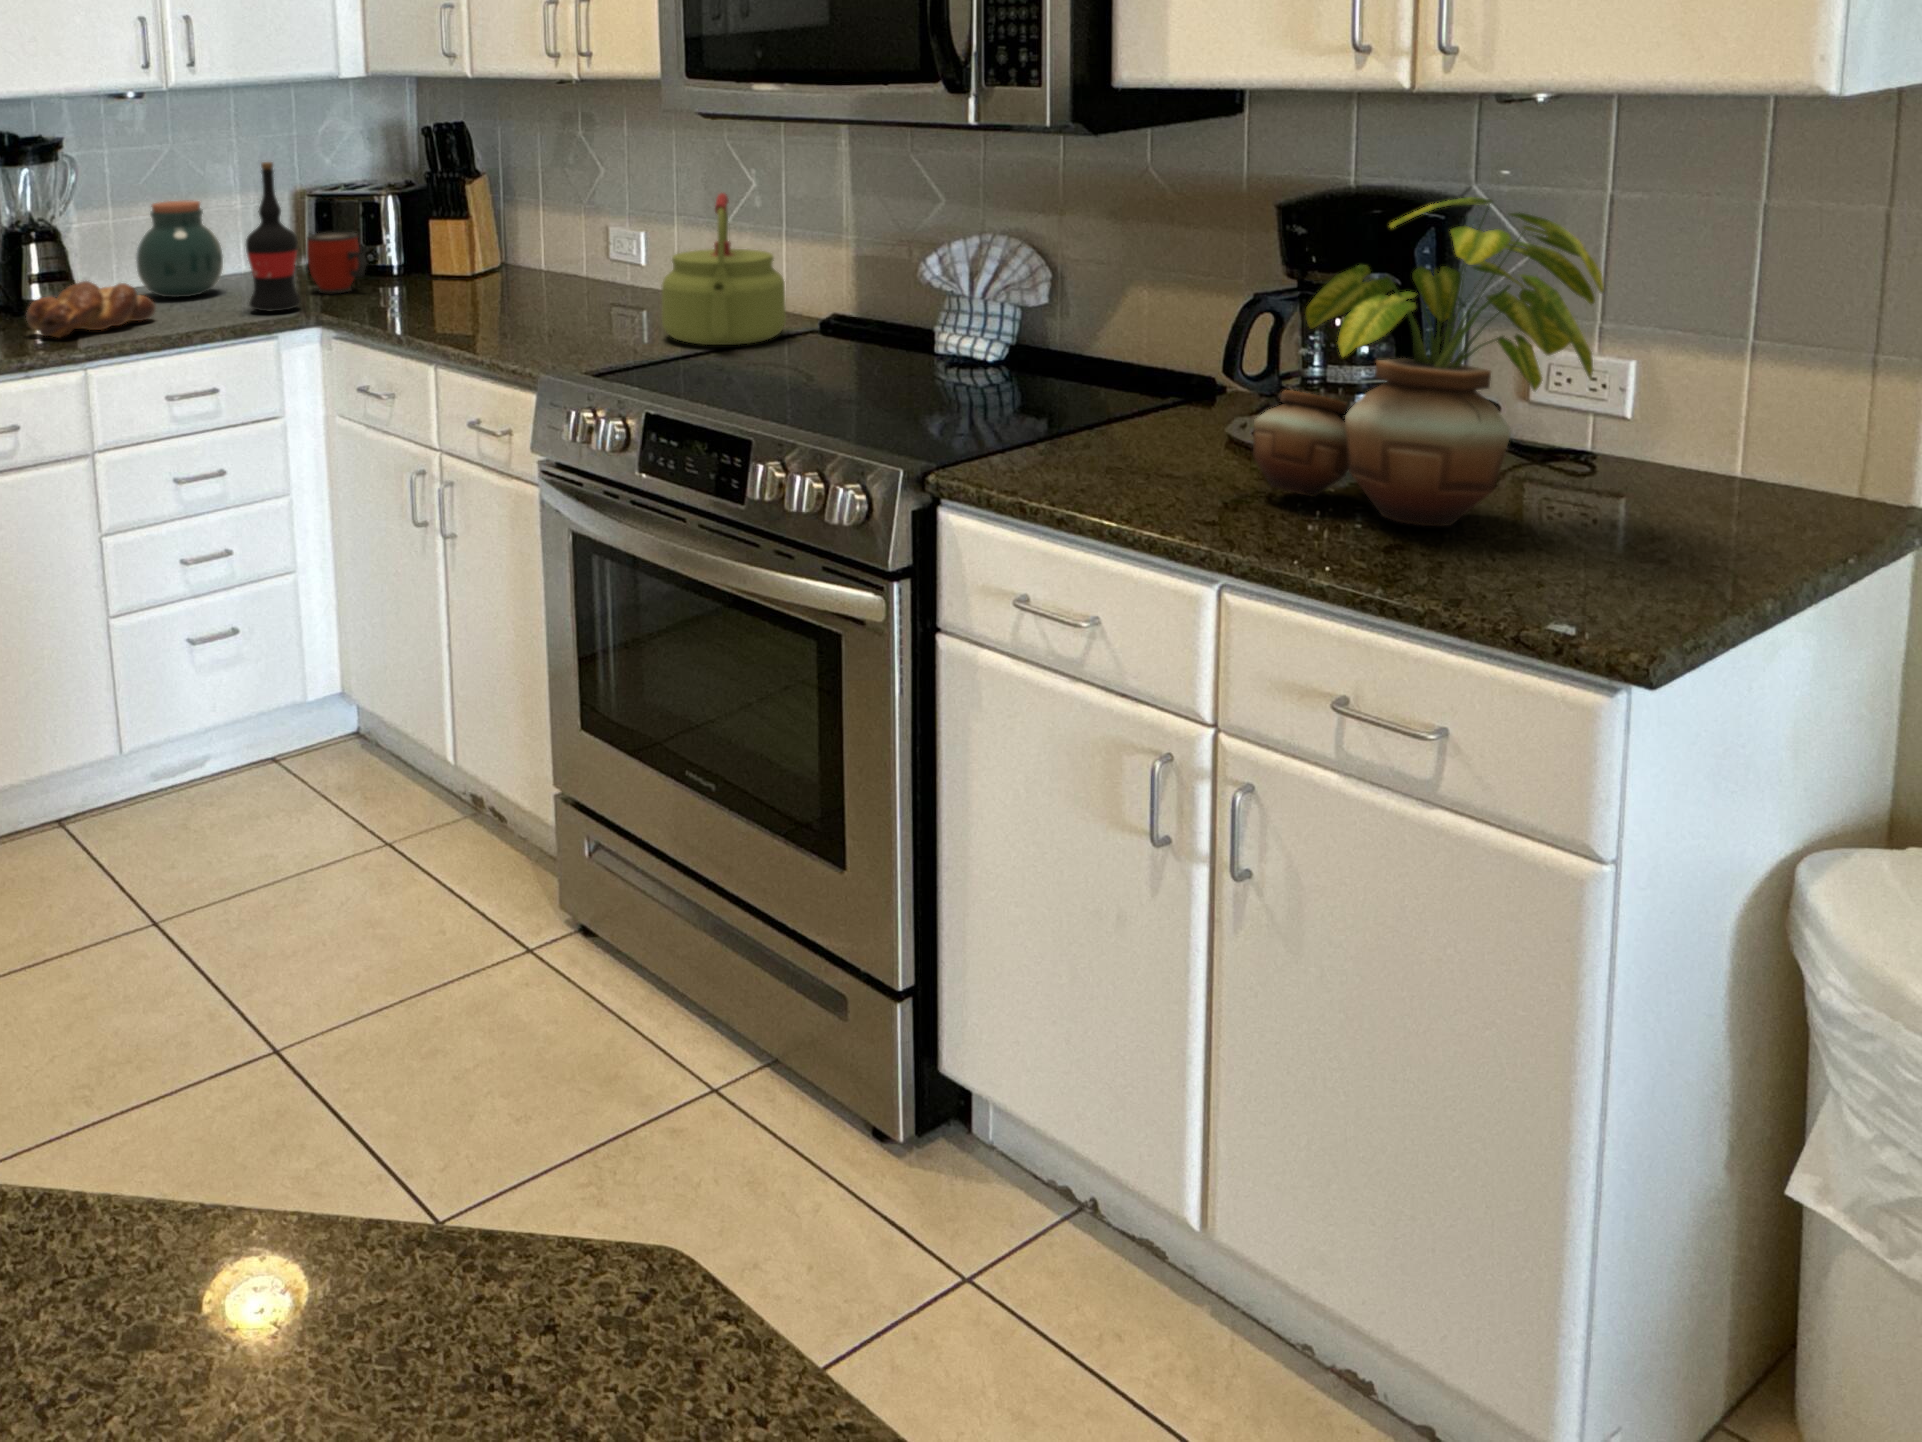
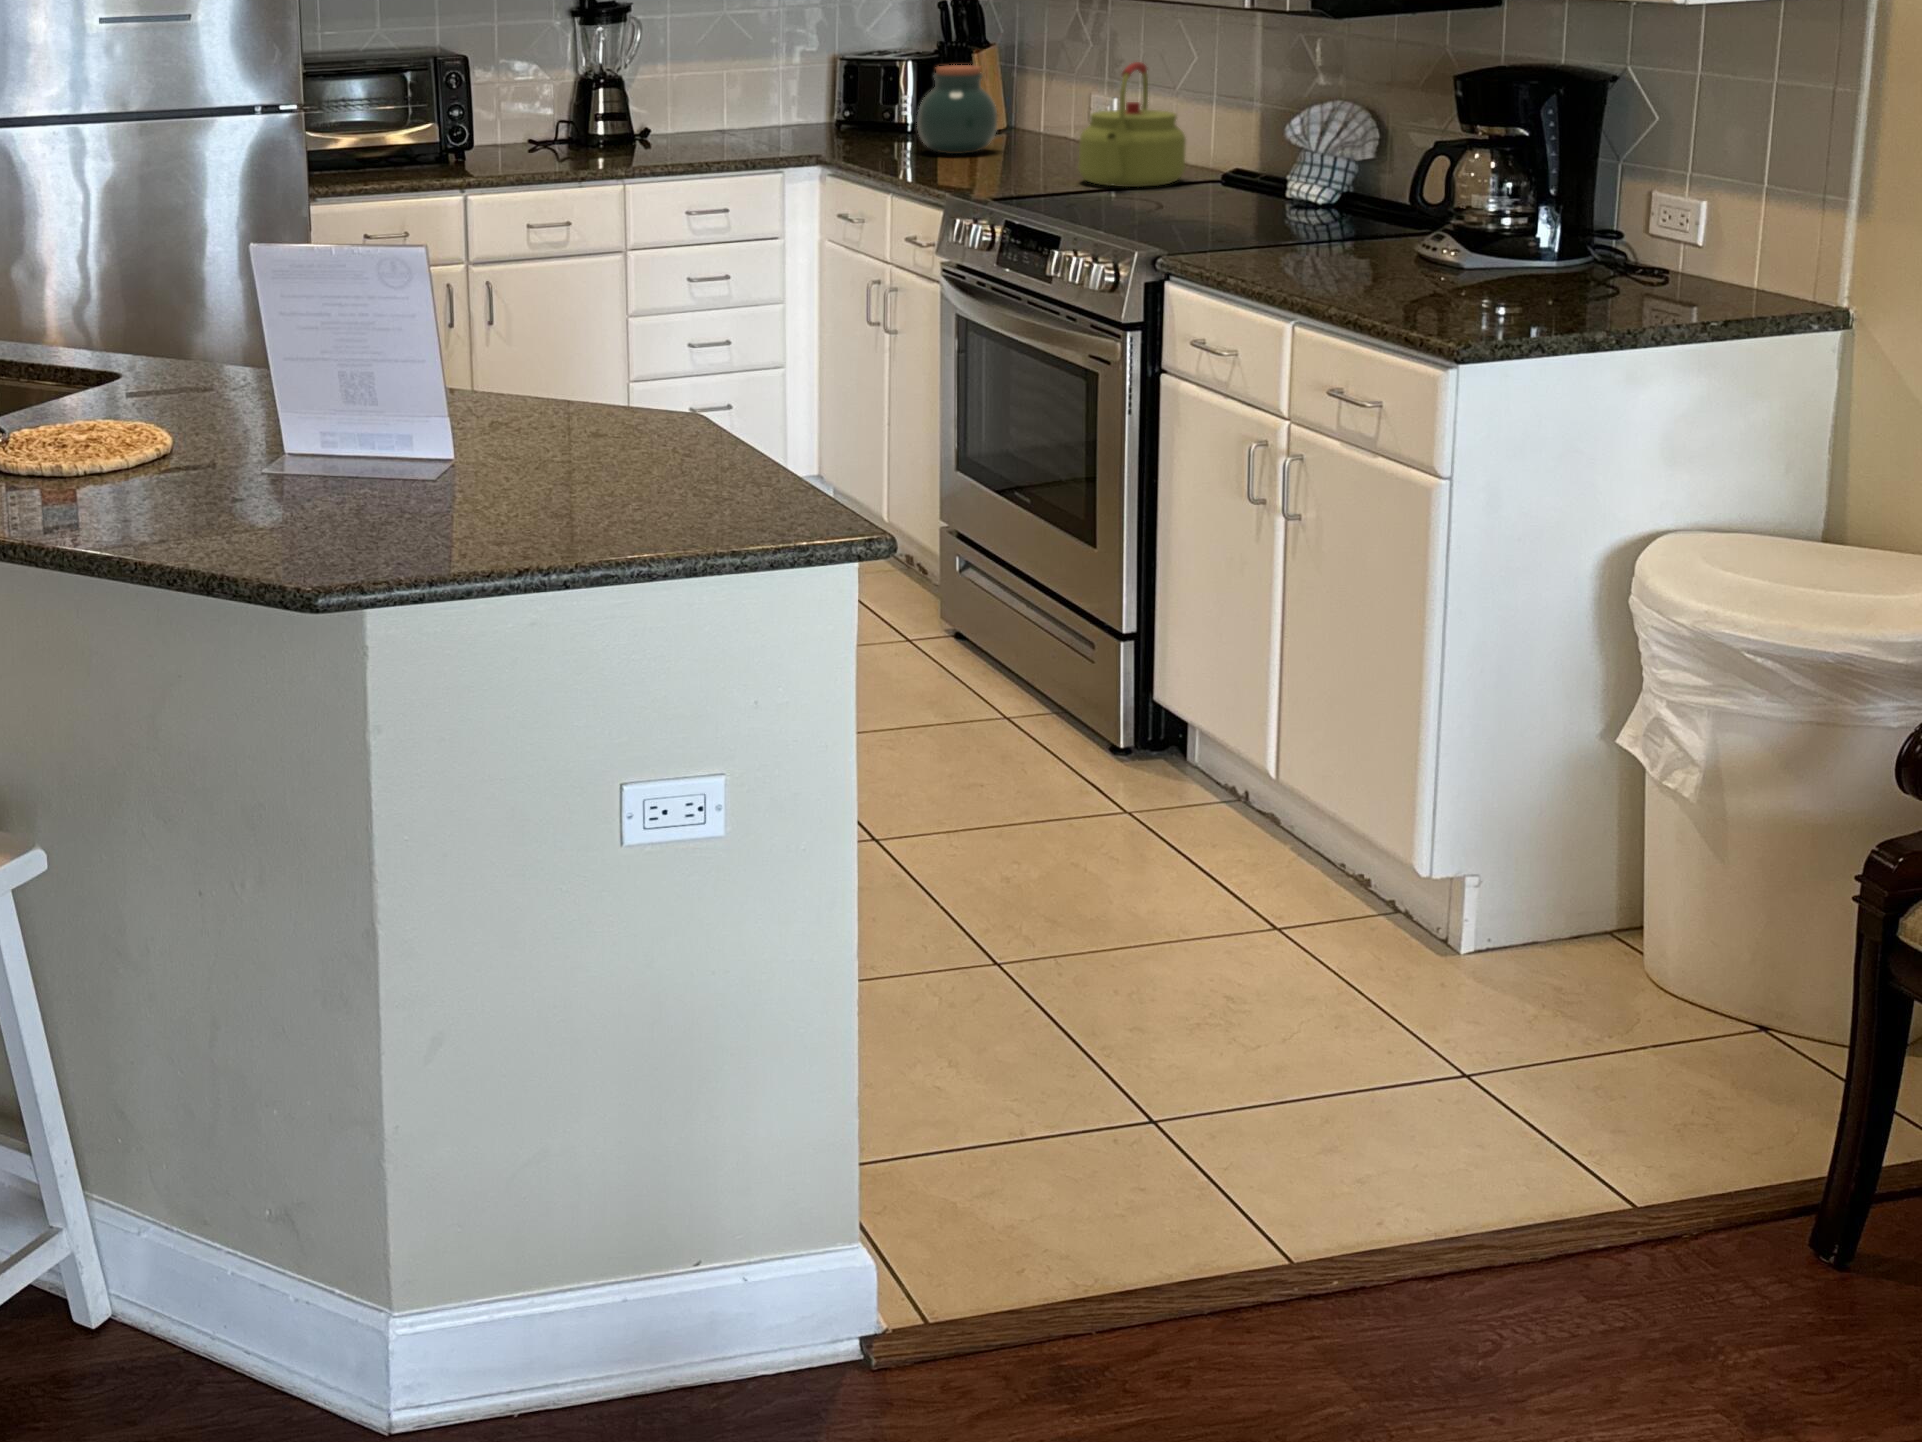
wine bottle: present [246,162,301,311] -> none [768,26,812,151]
potted plant: present [1253,197,1604,526] -> none [1363,66,1592,294]
jar: present [136,200,223,298] -> present [917,65,997,154]
mug: present [307,232,367,293] -> none [826,90,875,142]
bread loaf: present [26,281,156,337] -> none [588,118,692,160]

